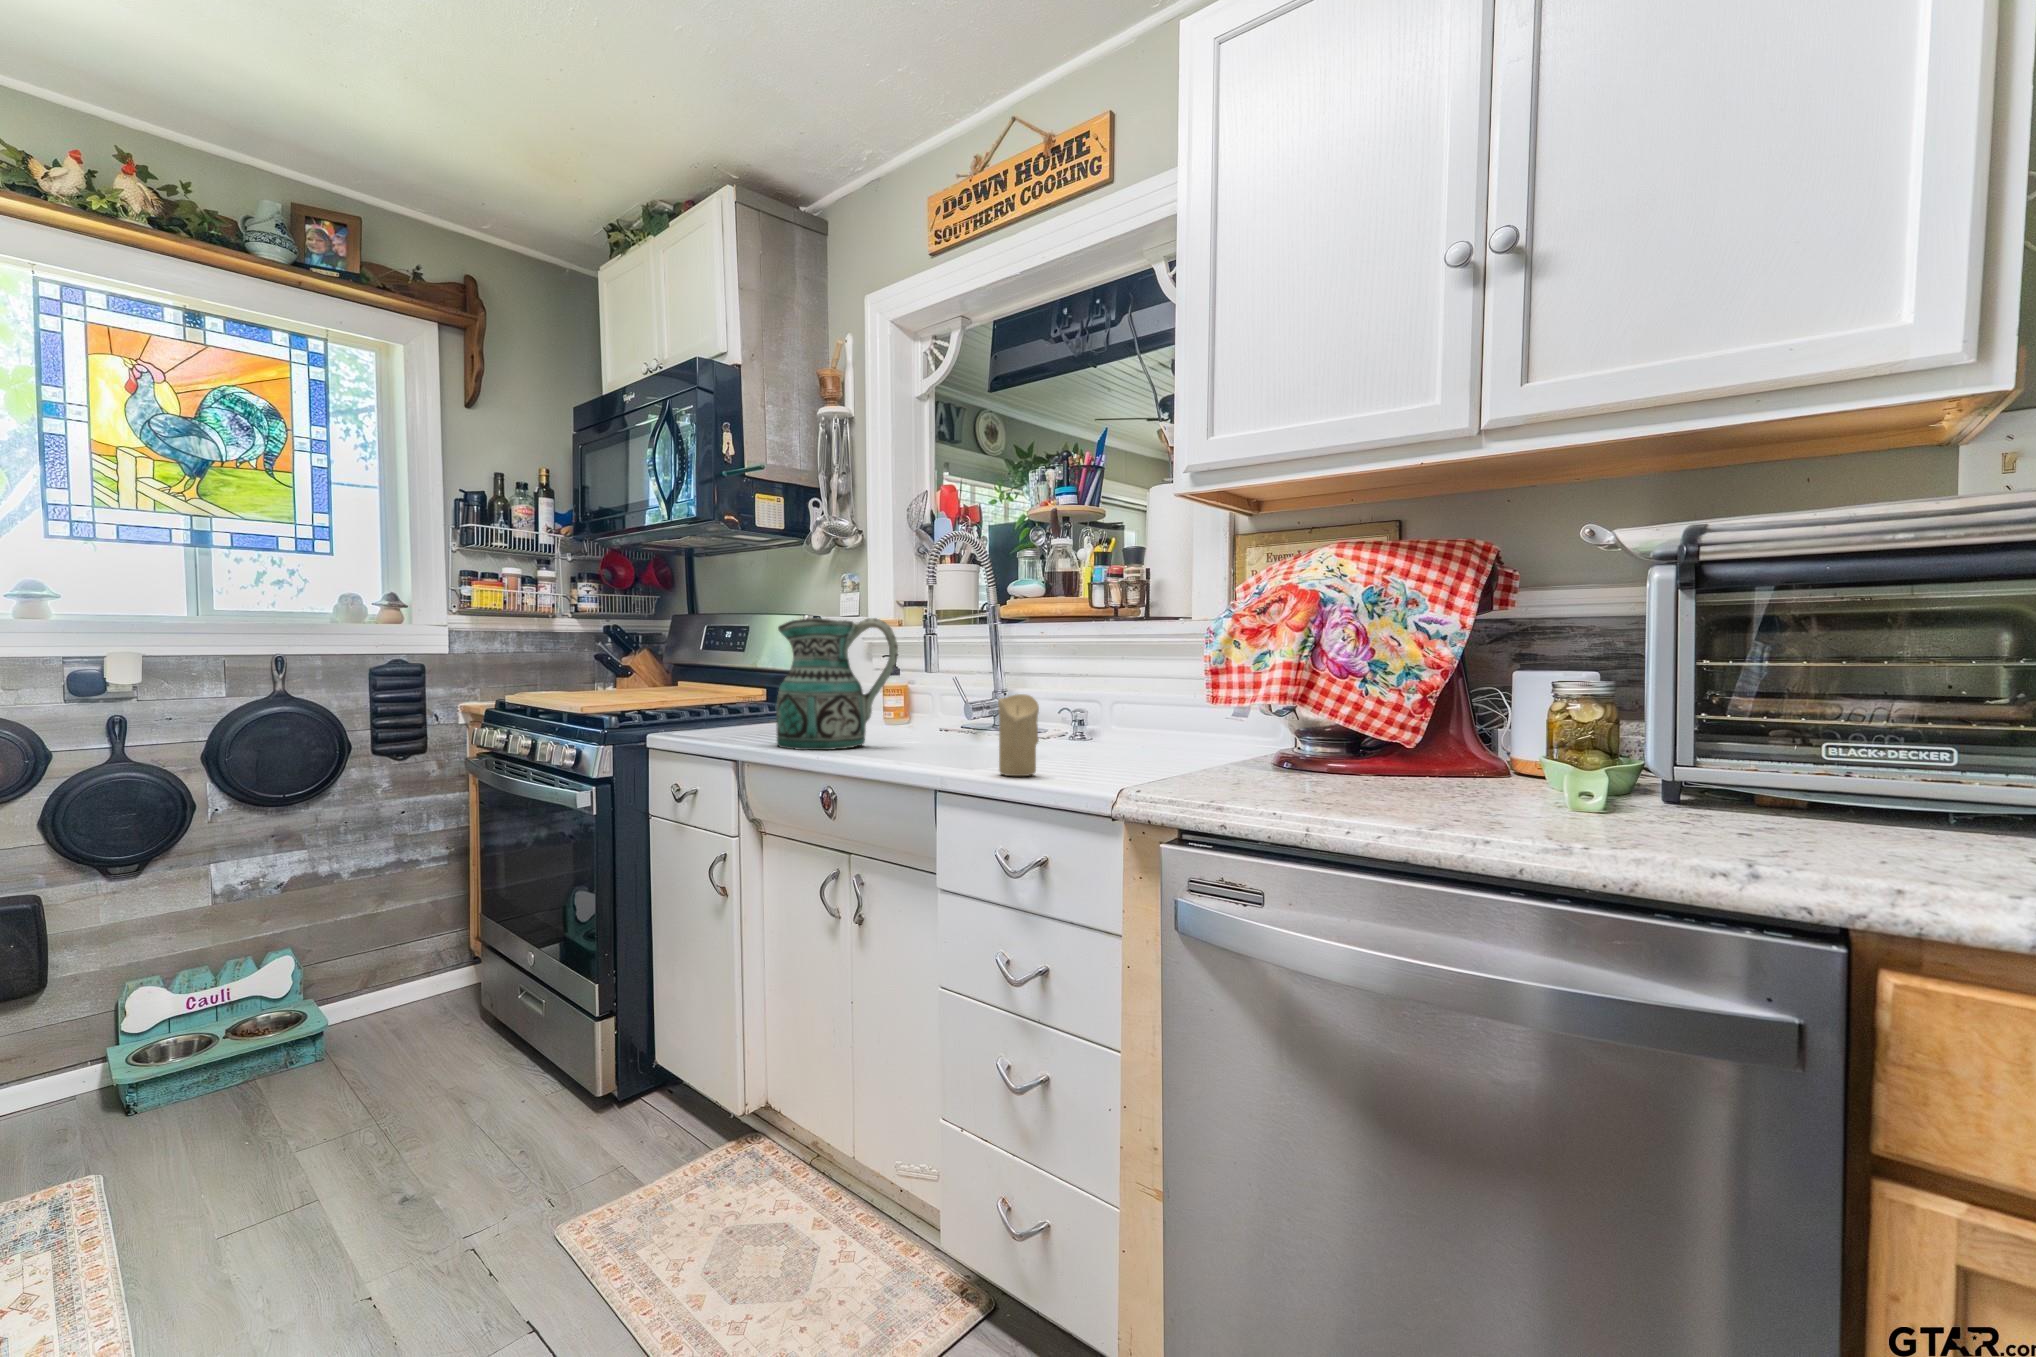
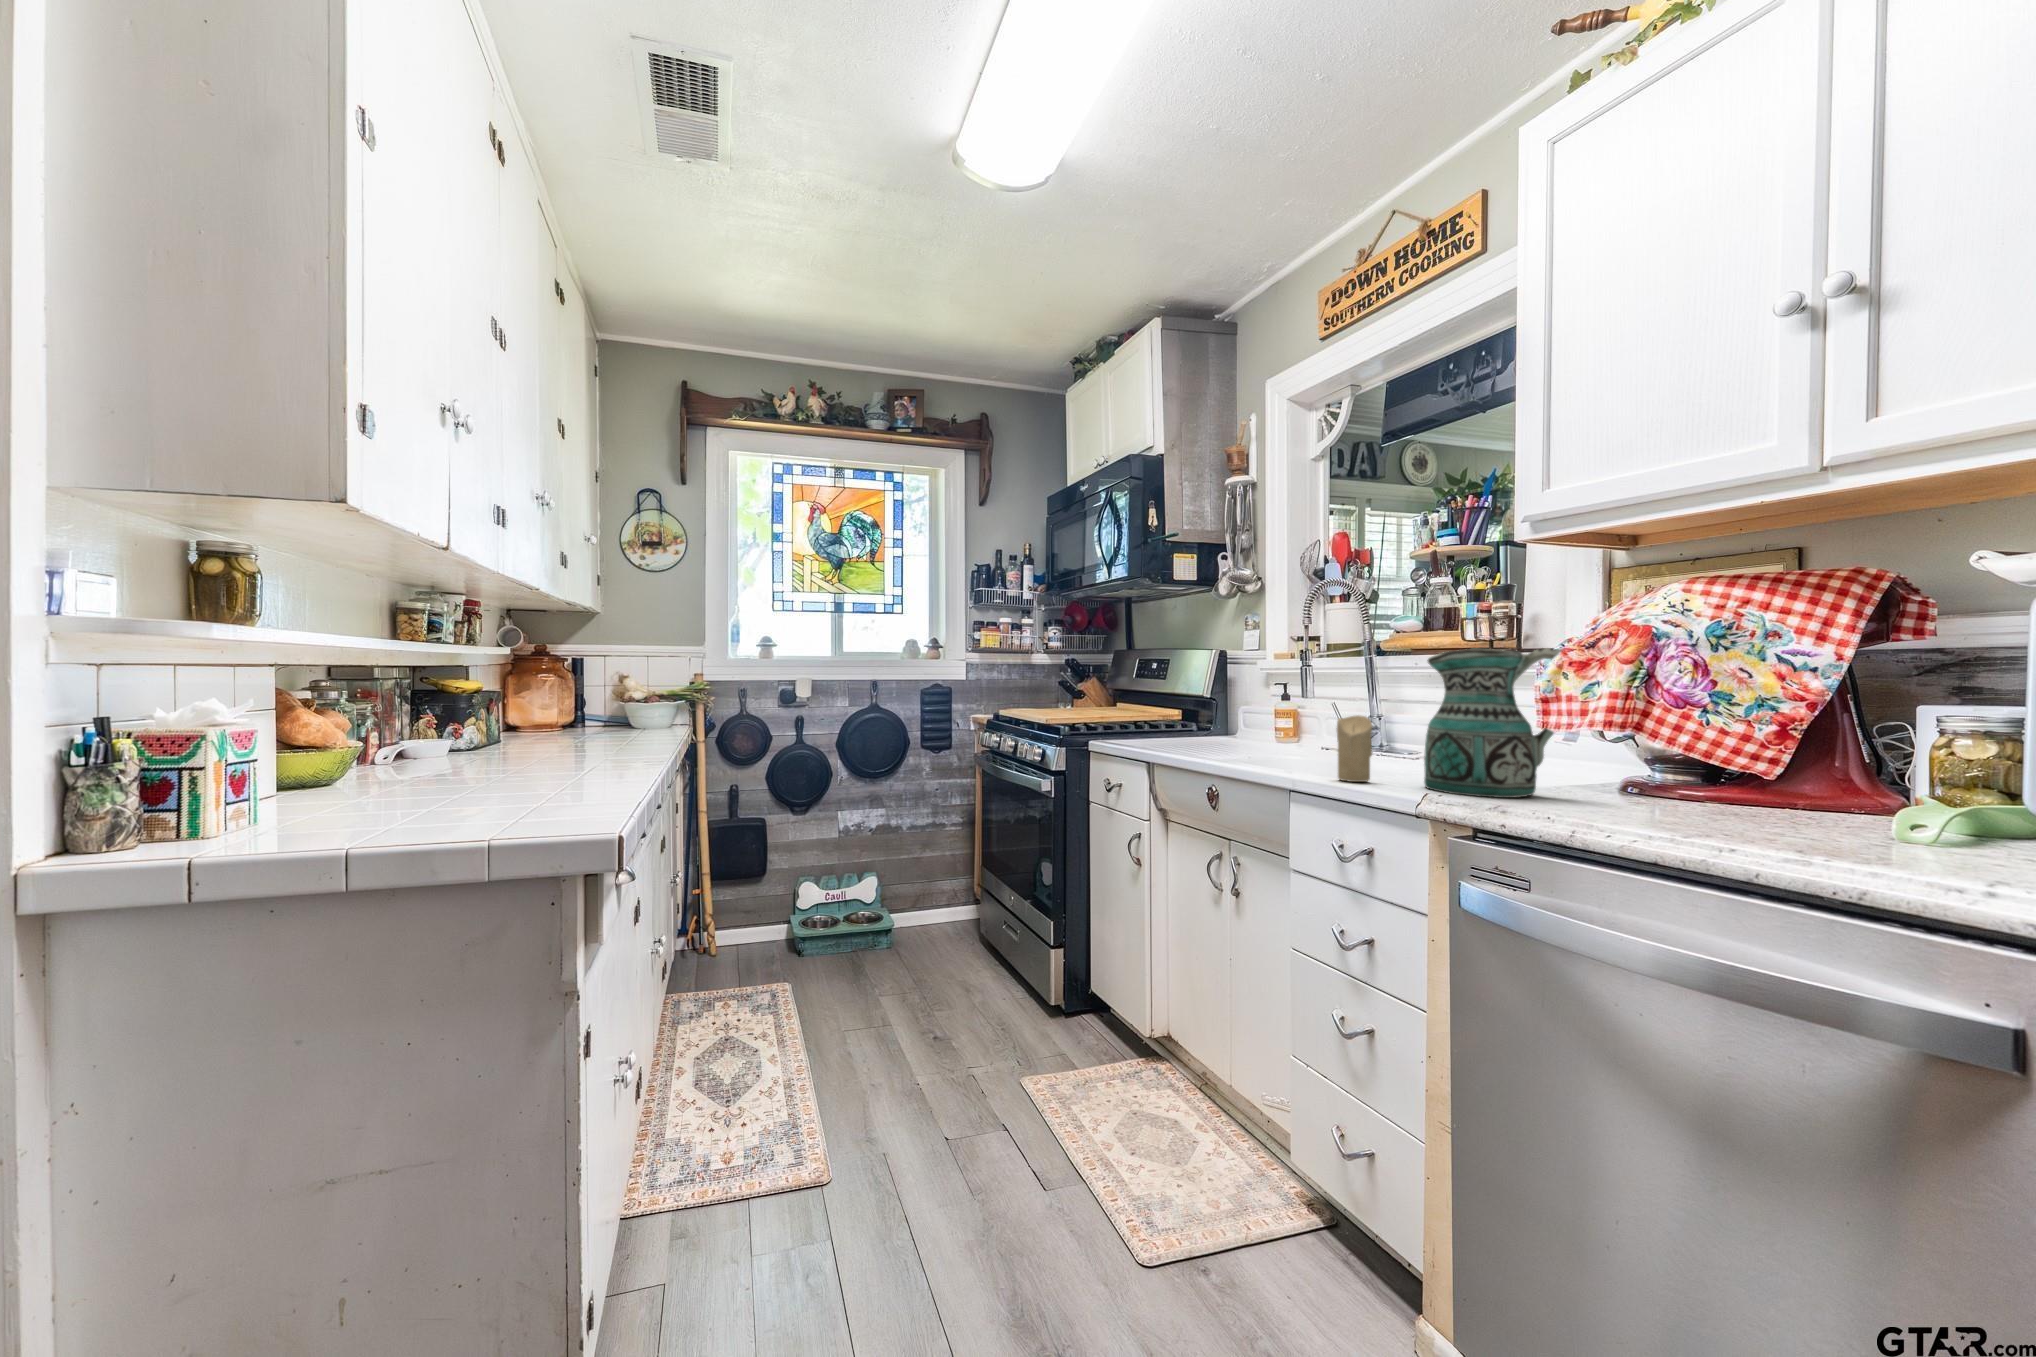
ceramic pitcher: present [776,618,898,750] -> present [1424,648,1560,798]

